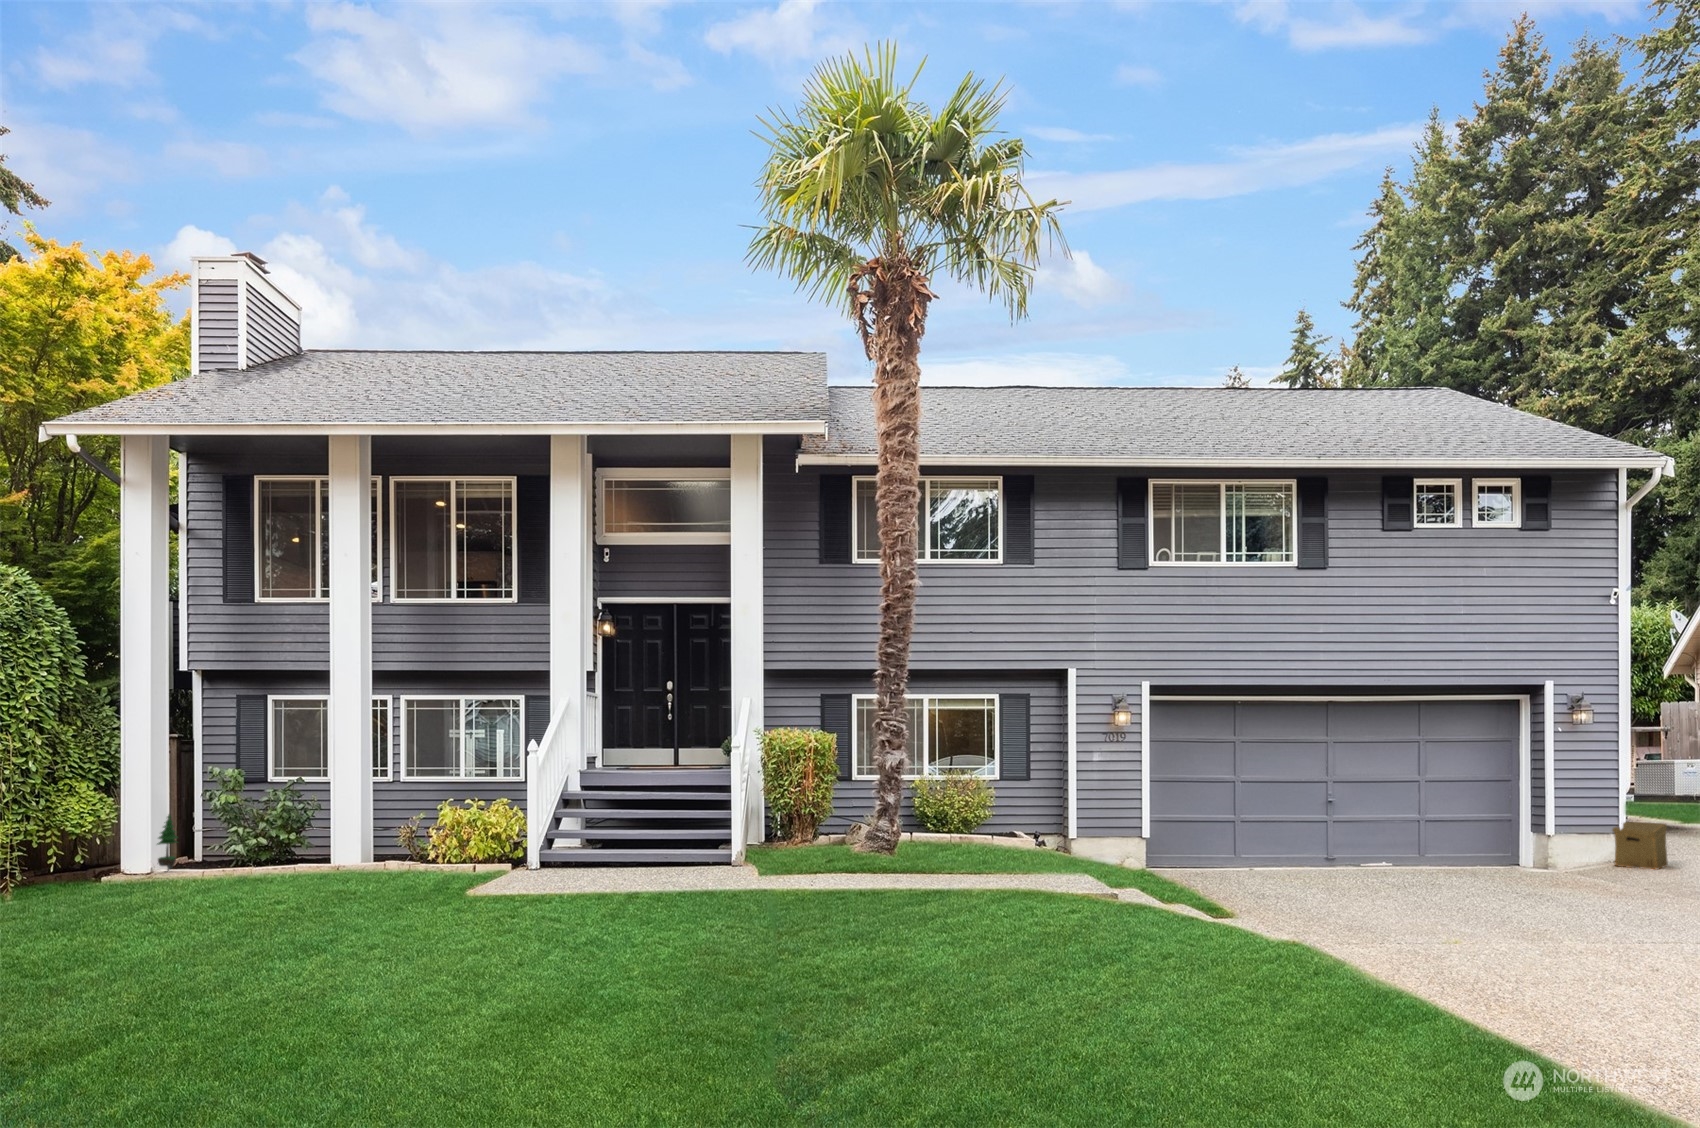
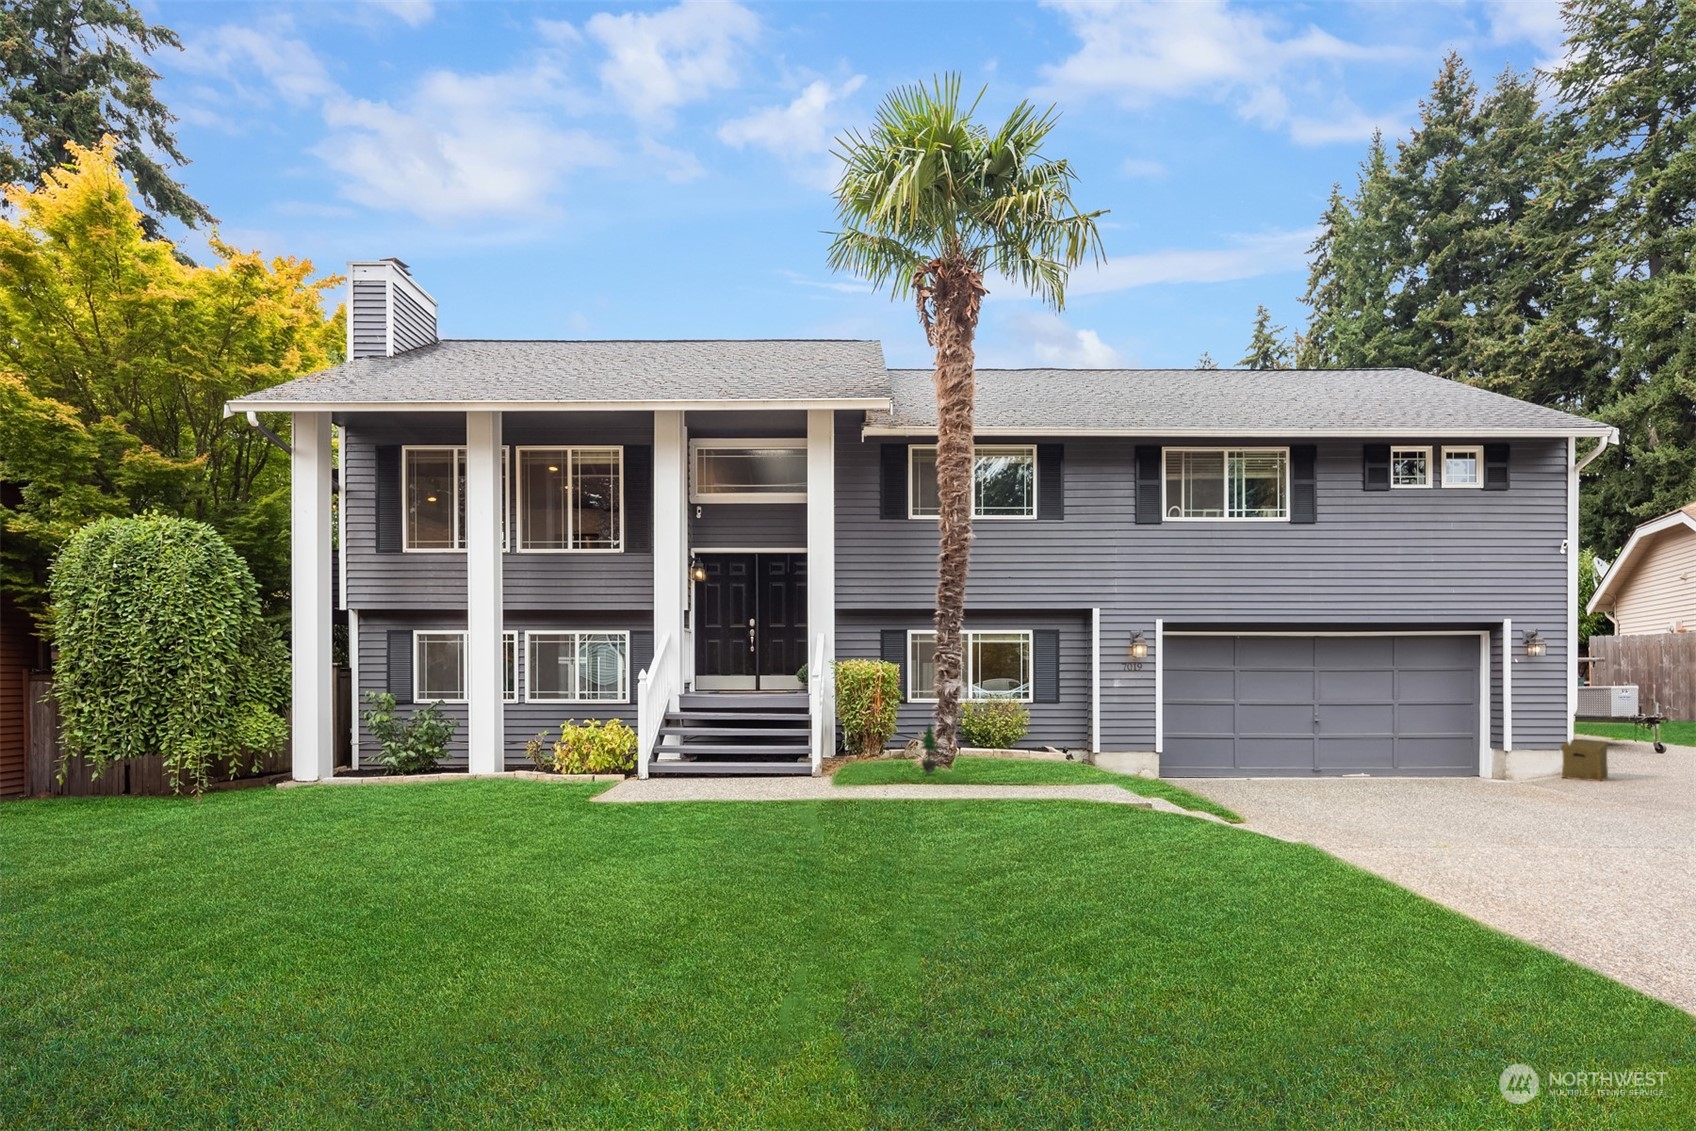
potted tree: present [157,815,178,870] -> present [921,724,938,774]

